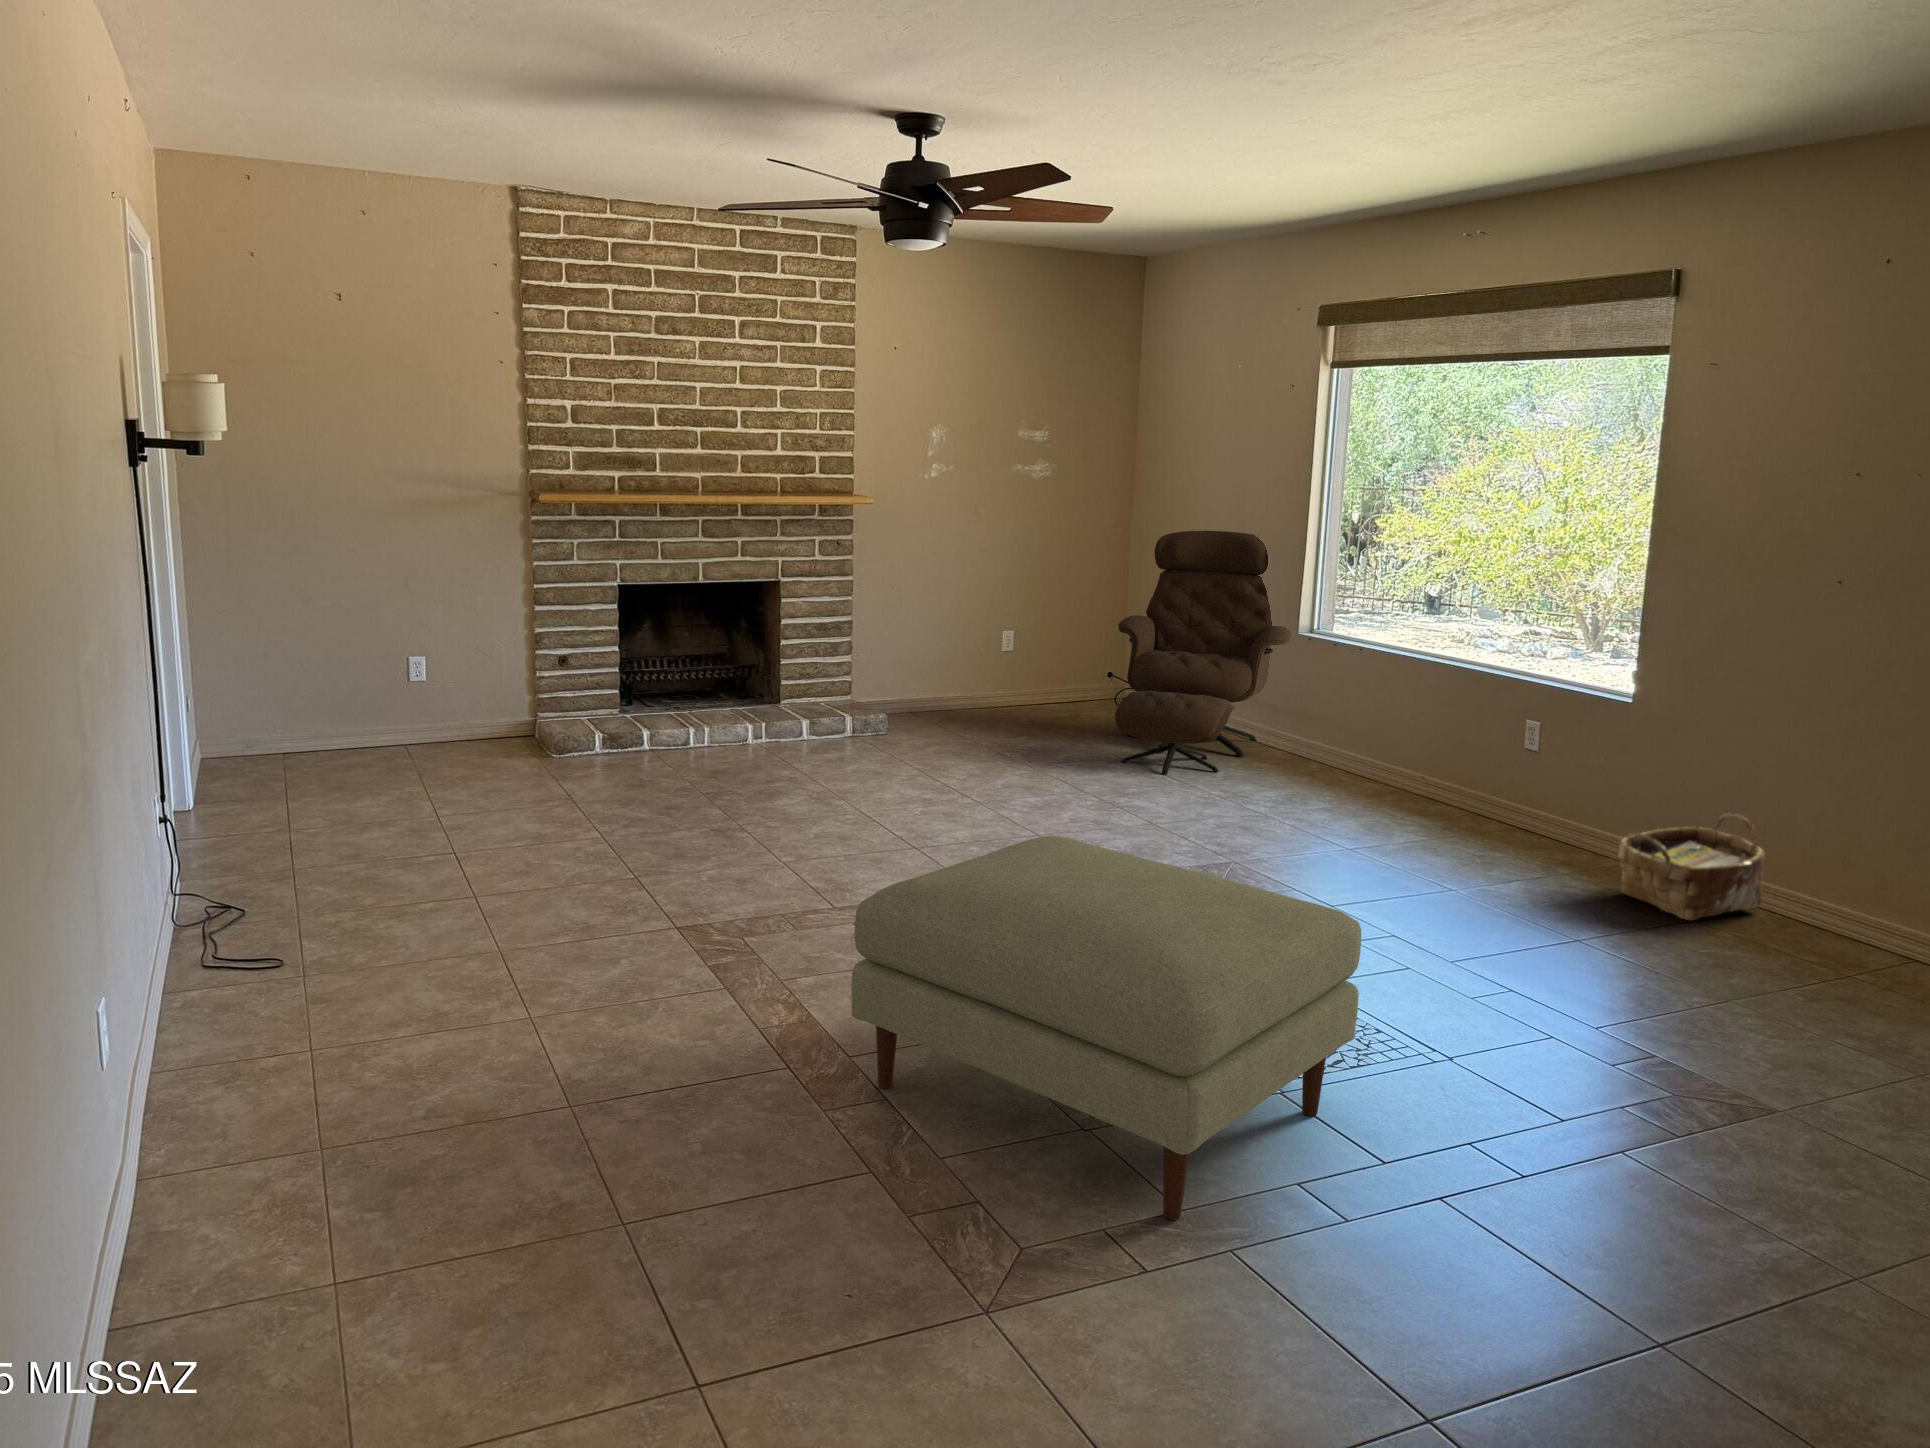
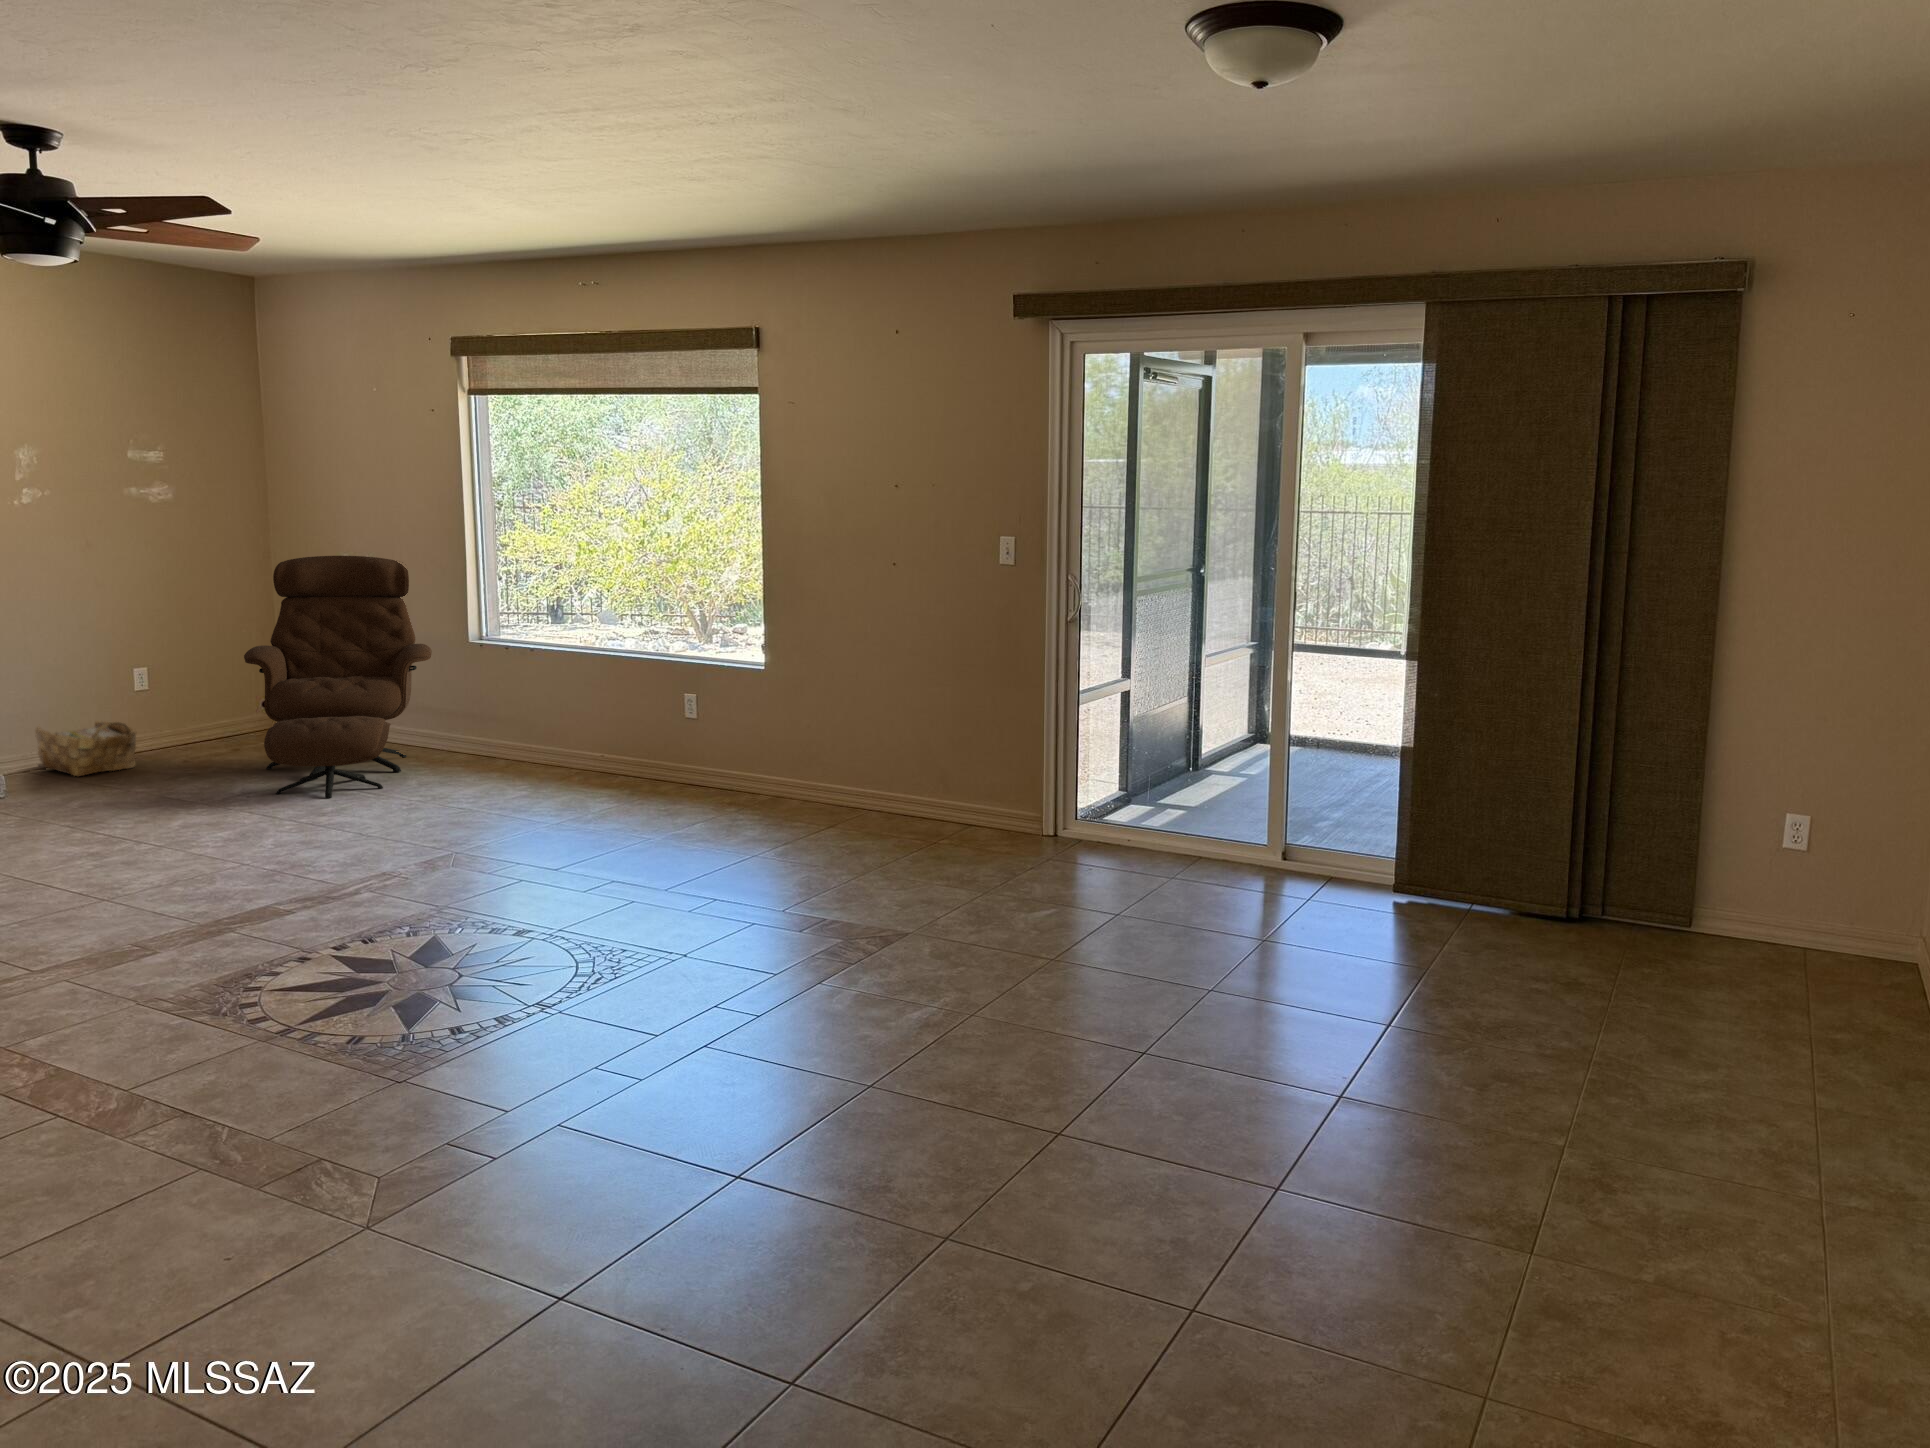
woven basket: present [1619,814,1765,921] -> present [35,721,136,776]
ottoman: present [852,836,1361,1220] -> none [149,839,622,1109]

